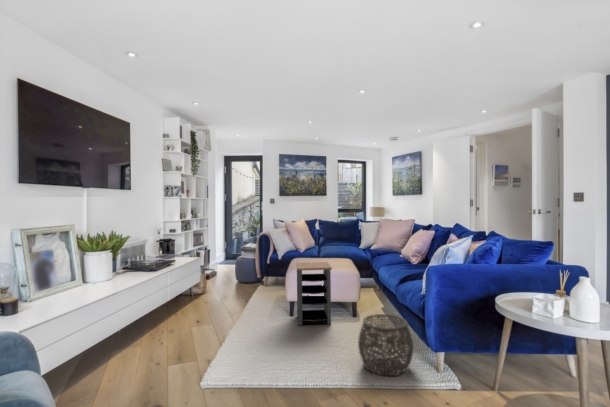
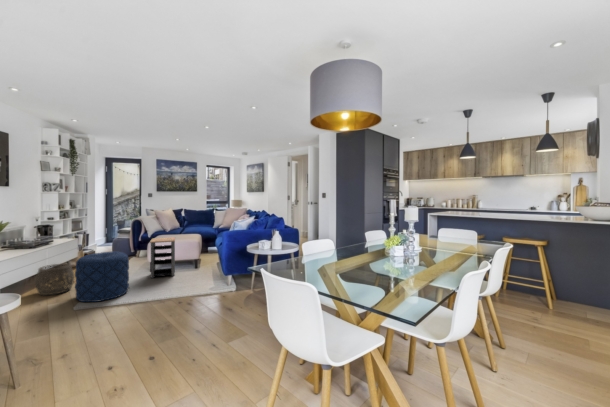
pouf: none [206,284,276,367] -> present [75,252,129,302]
woven basket: present [358,314,413,376] -> present [35,264,74,295]

